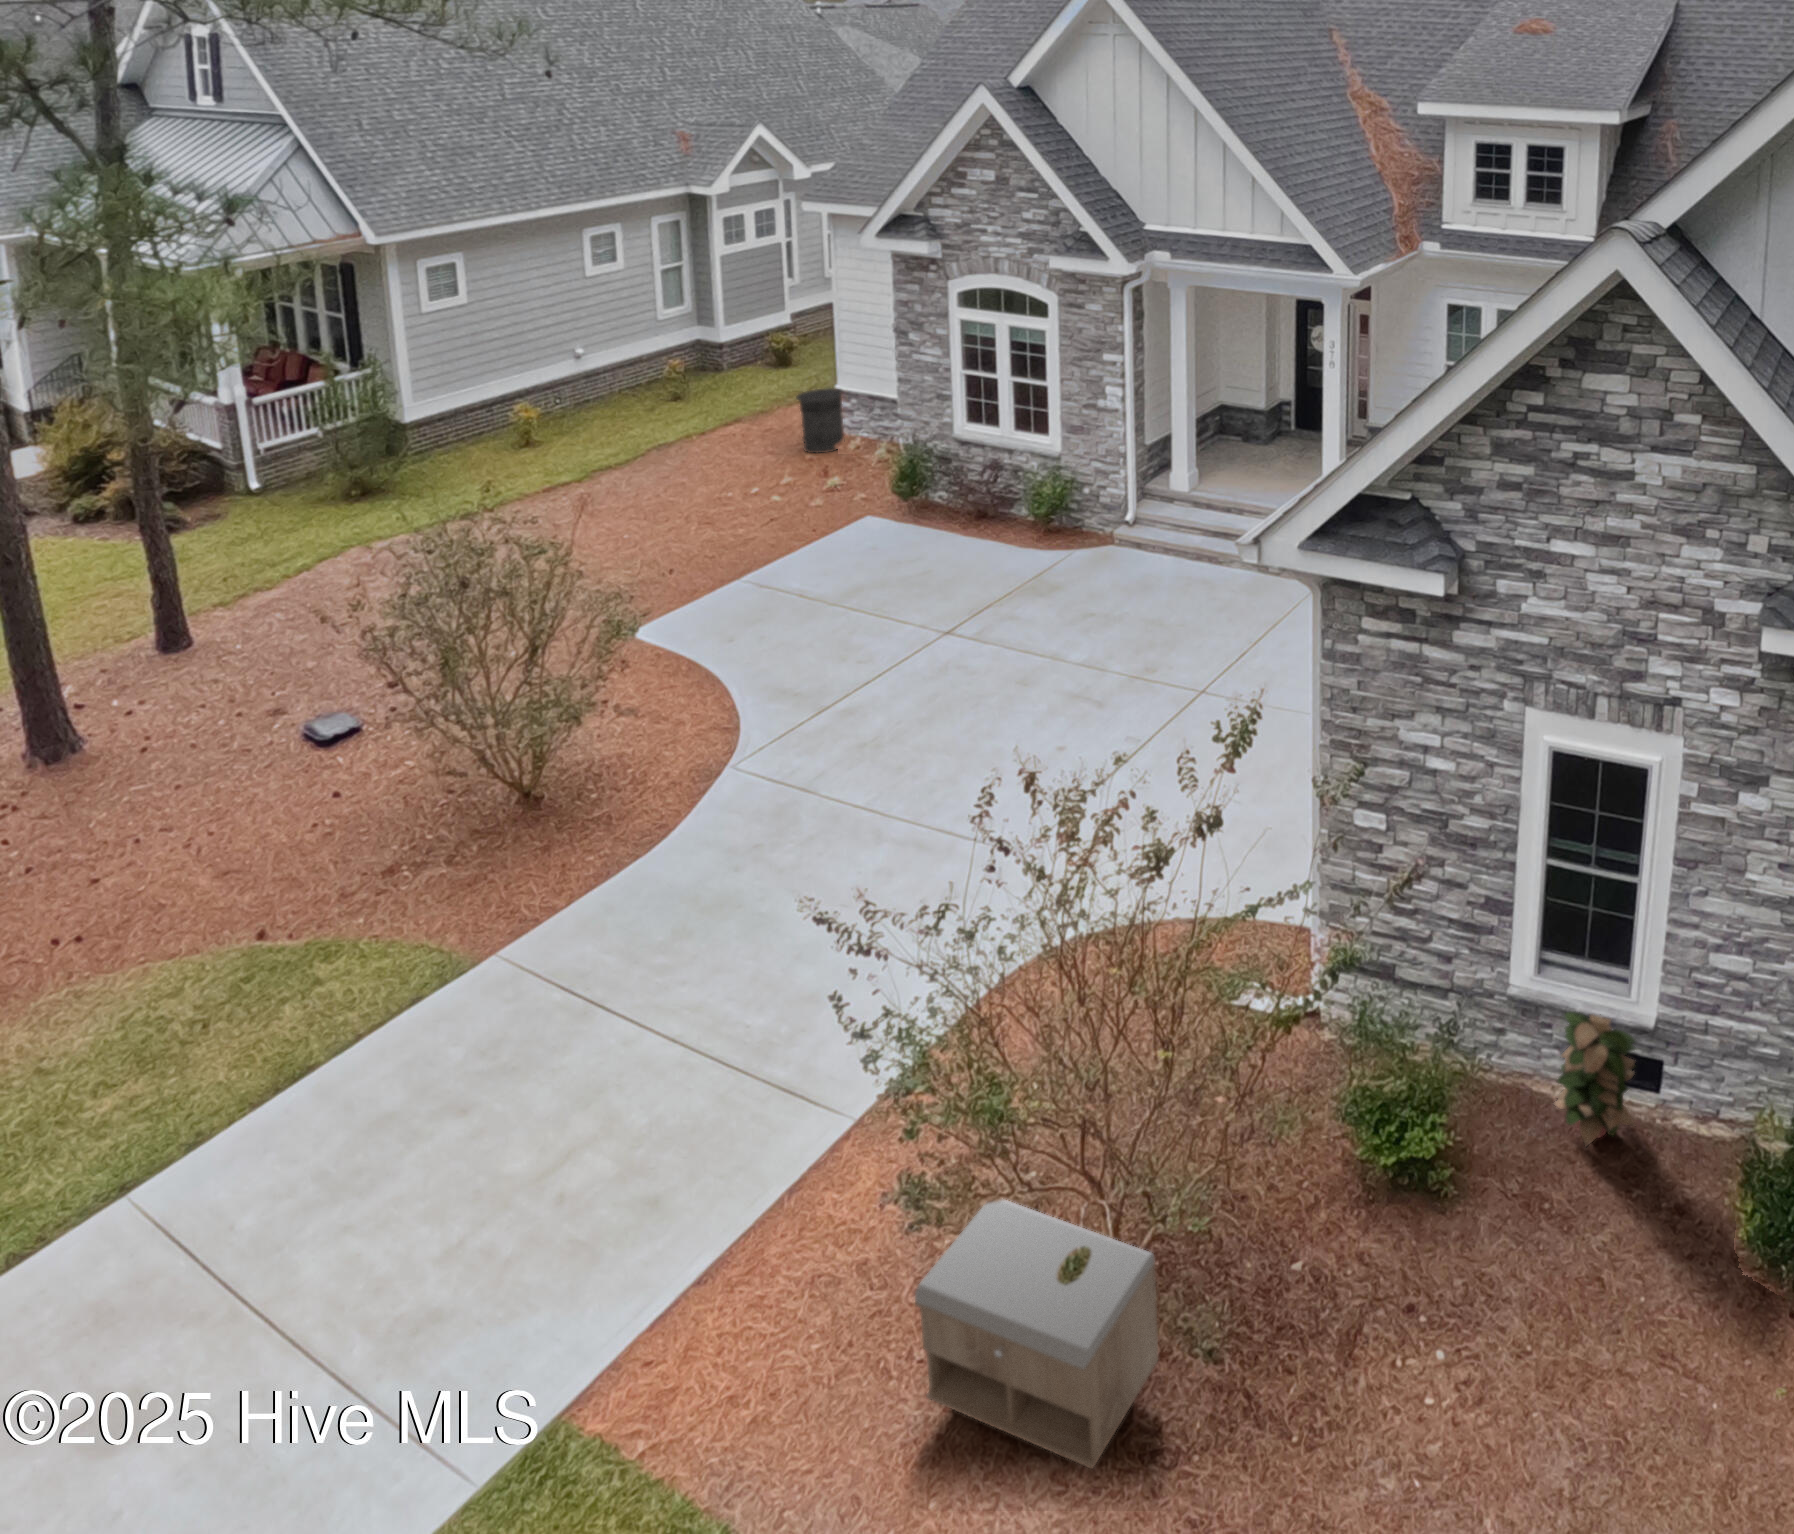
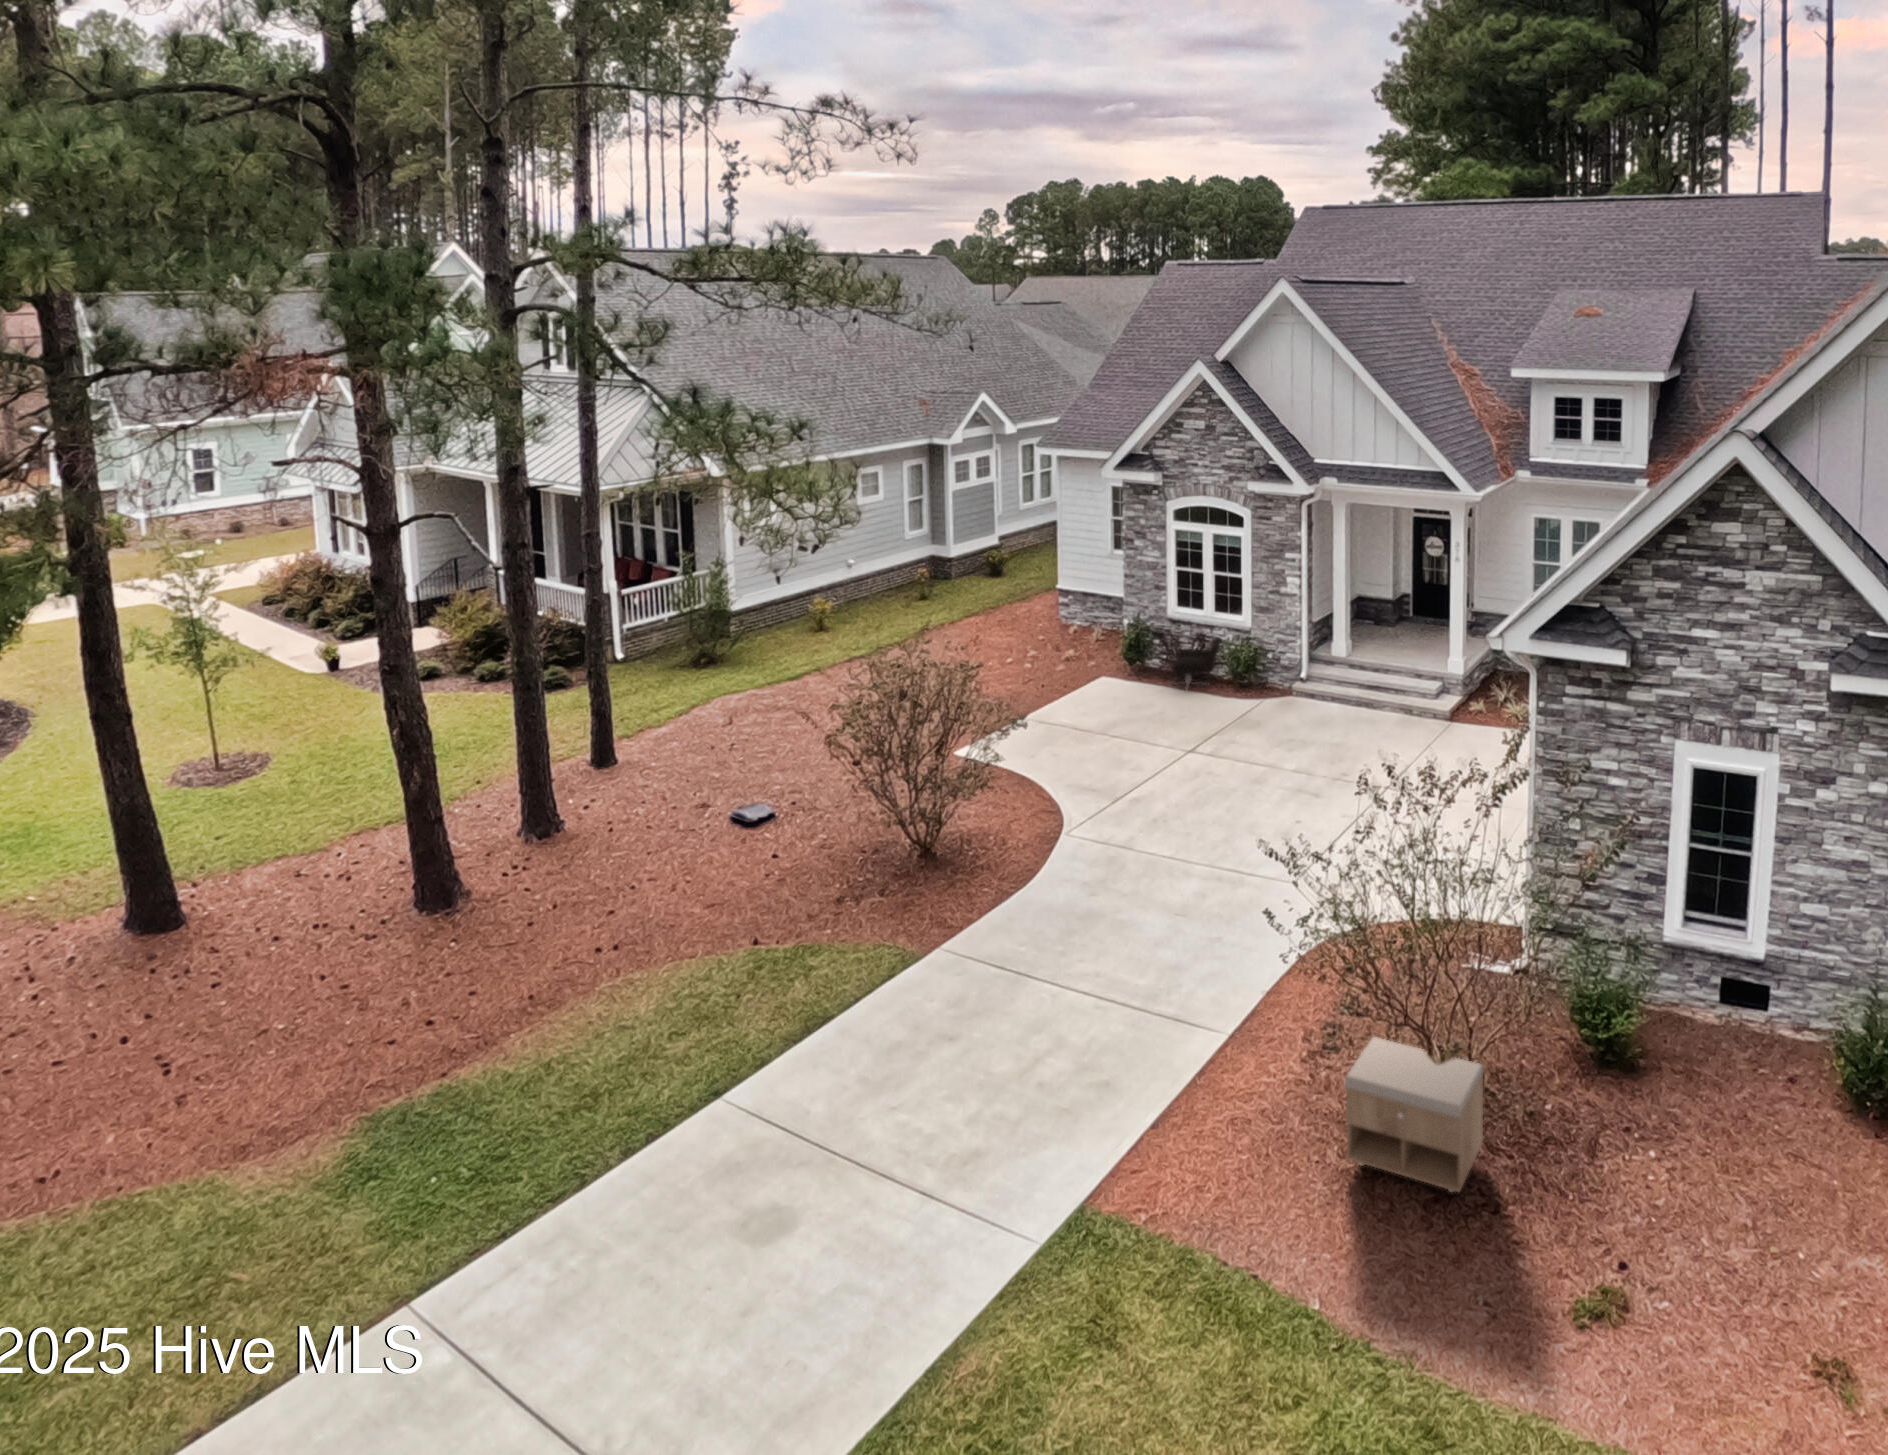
trash can: present [797,388,844,453] -> none [1036,587,1071,636]
lounge chair: none [947,464,1023,536] -> present [1173,638,1221,690]
decorative plant: present [1553,1012,1636,1146] -> none [1700,955,1759,1045]

